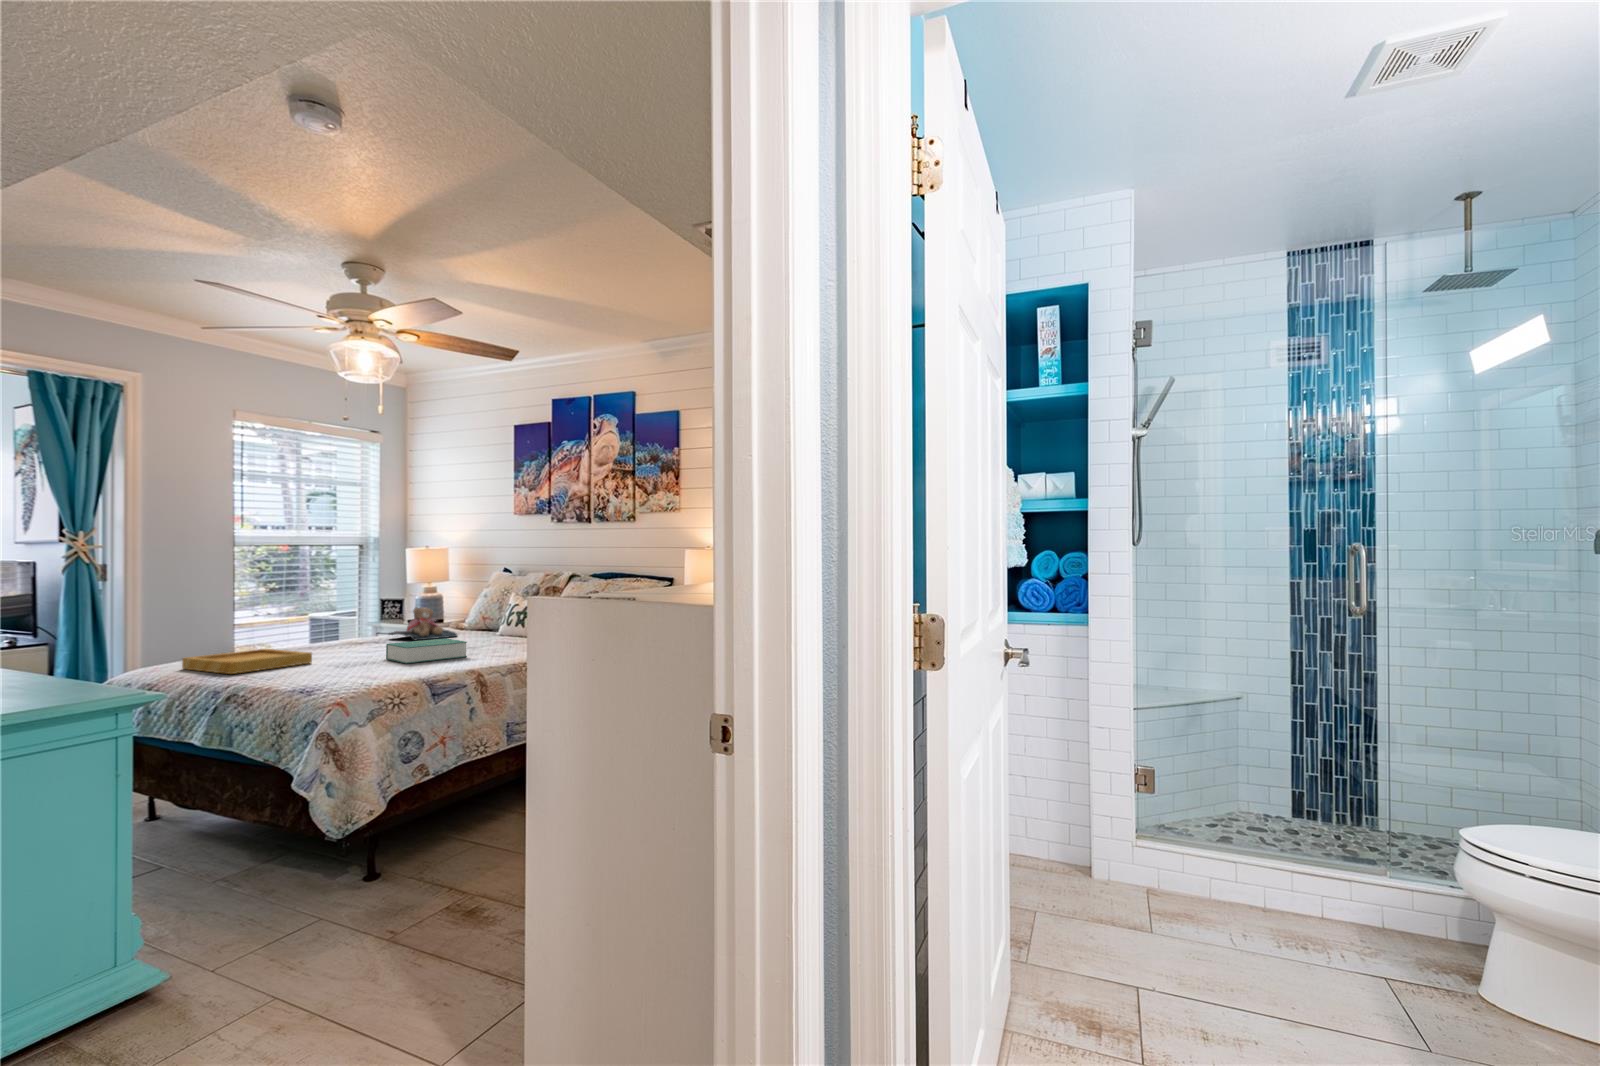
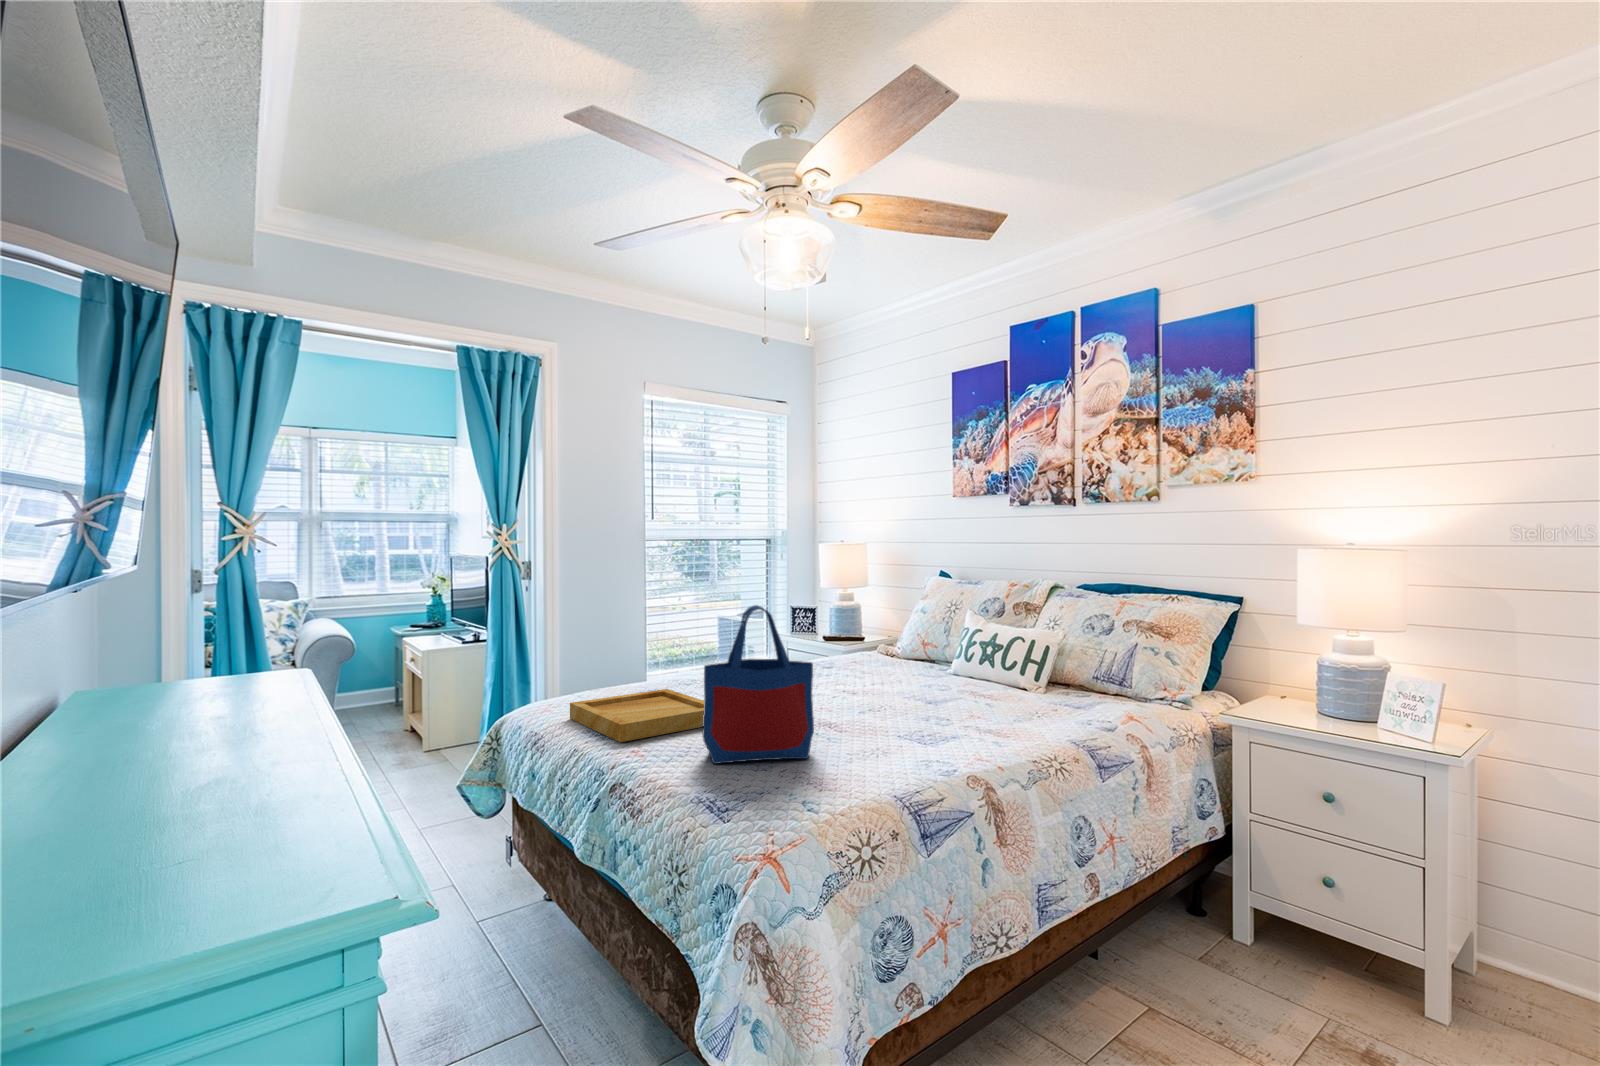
tote bag: none [296,582,375,677] -> present [702,605,814,764]
teddy bear: present [389,607,457,641] -> none [811,628,901,679]
book: present [386,638,467,663] -> none [823,692,944,742]

